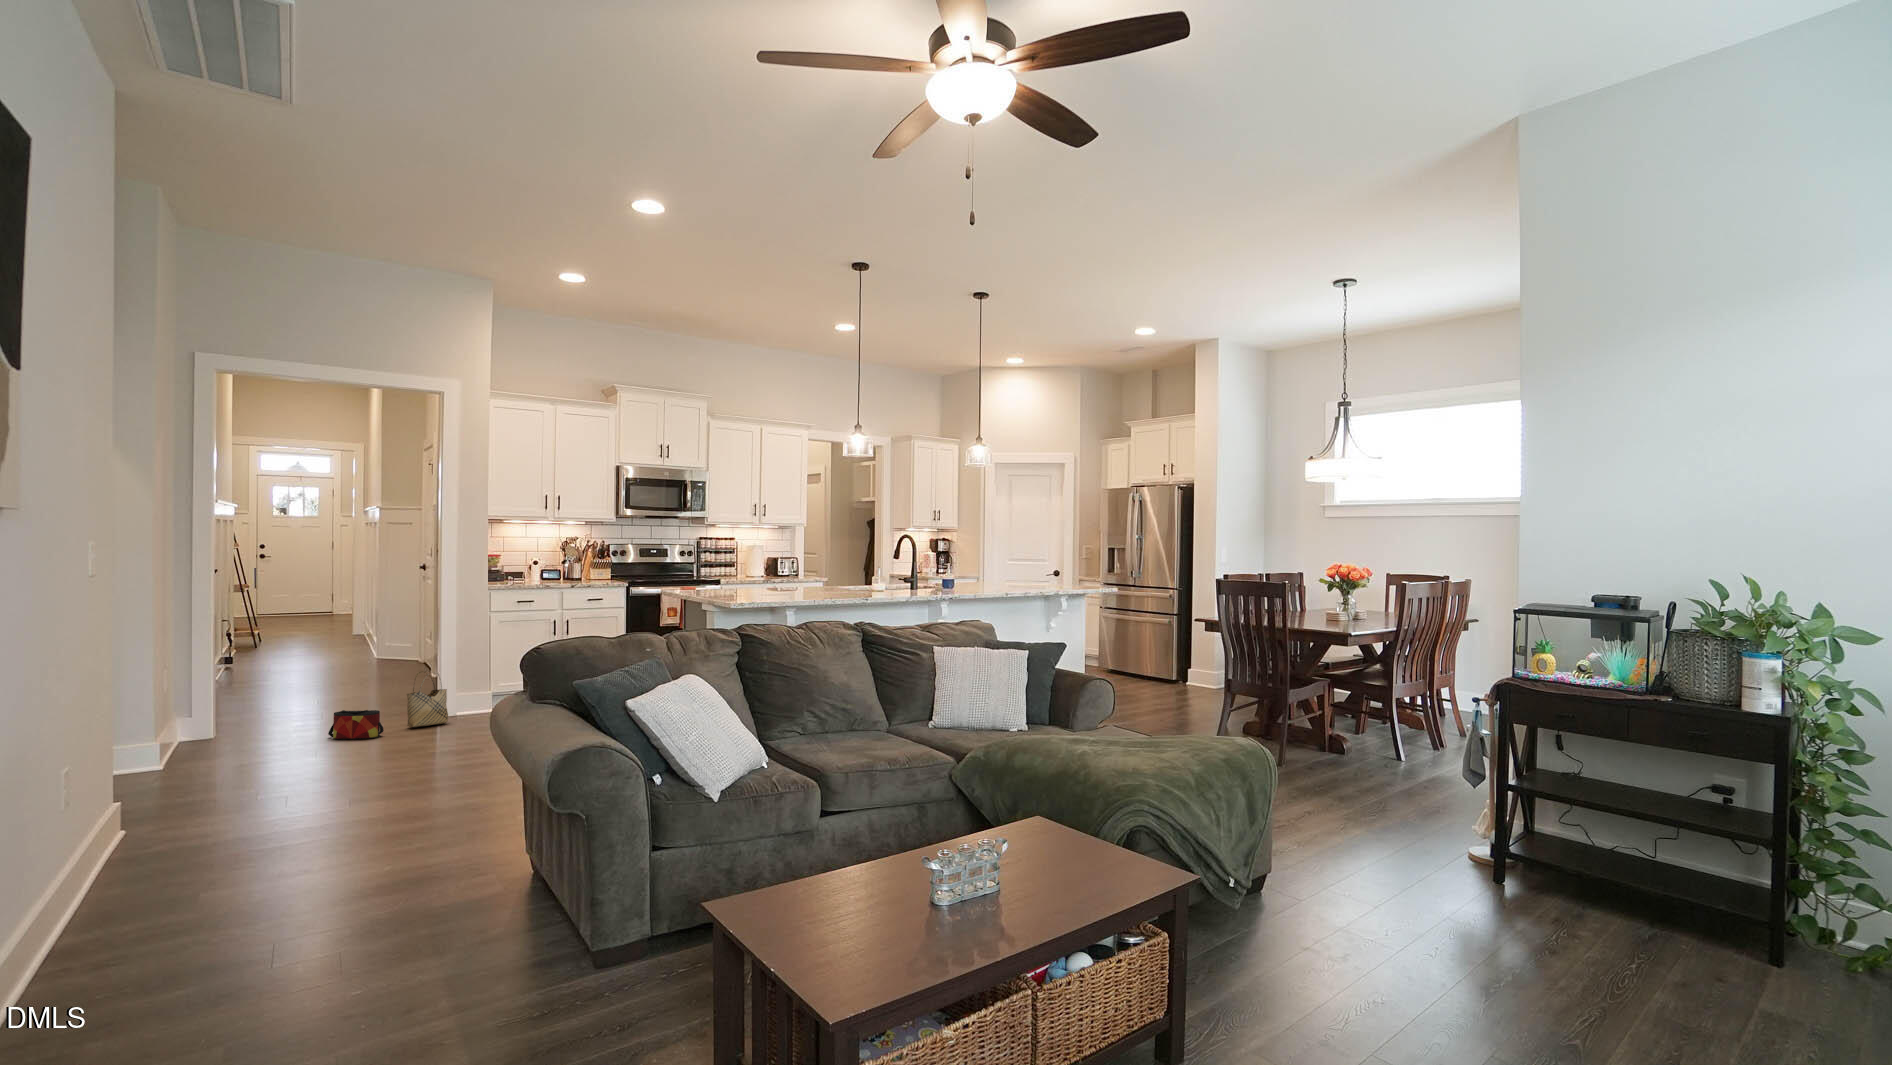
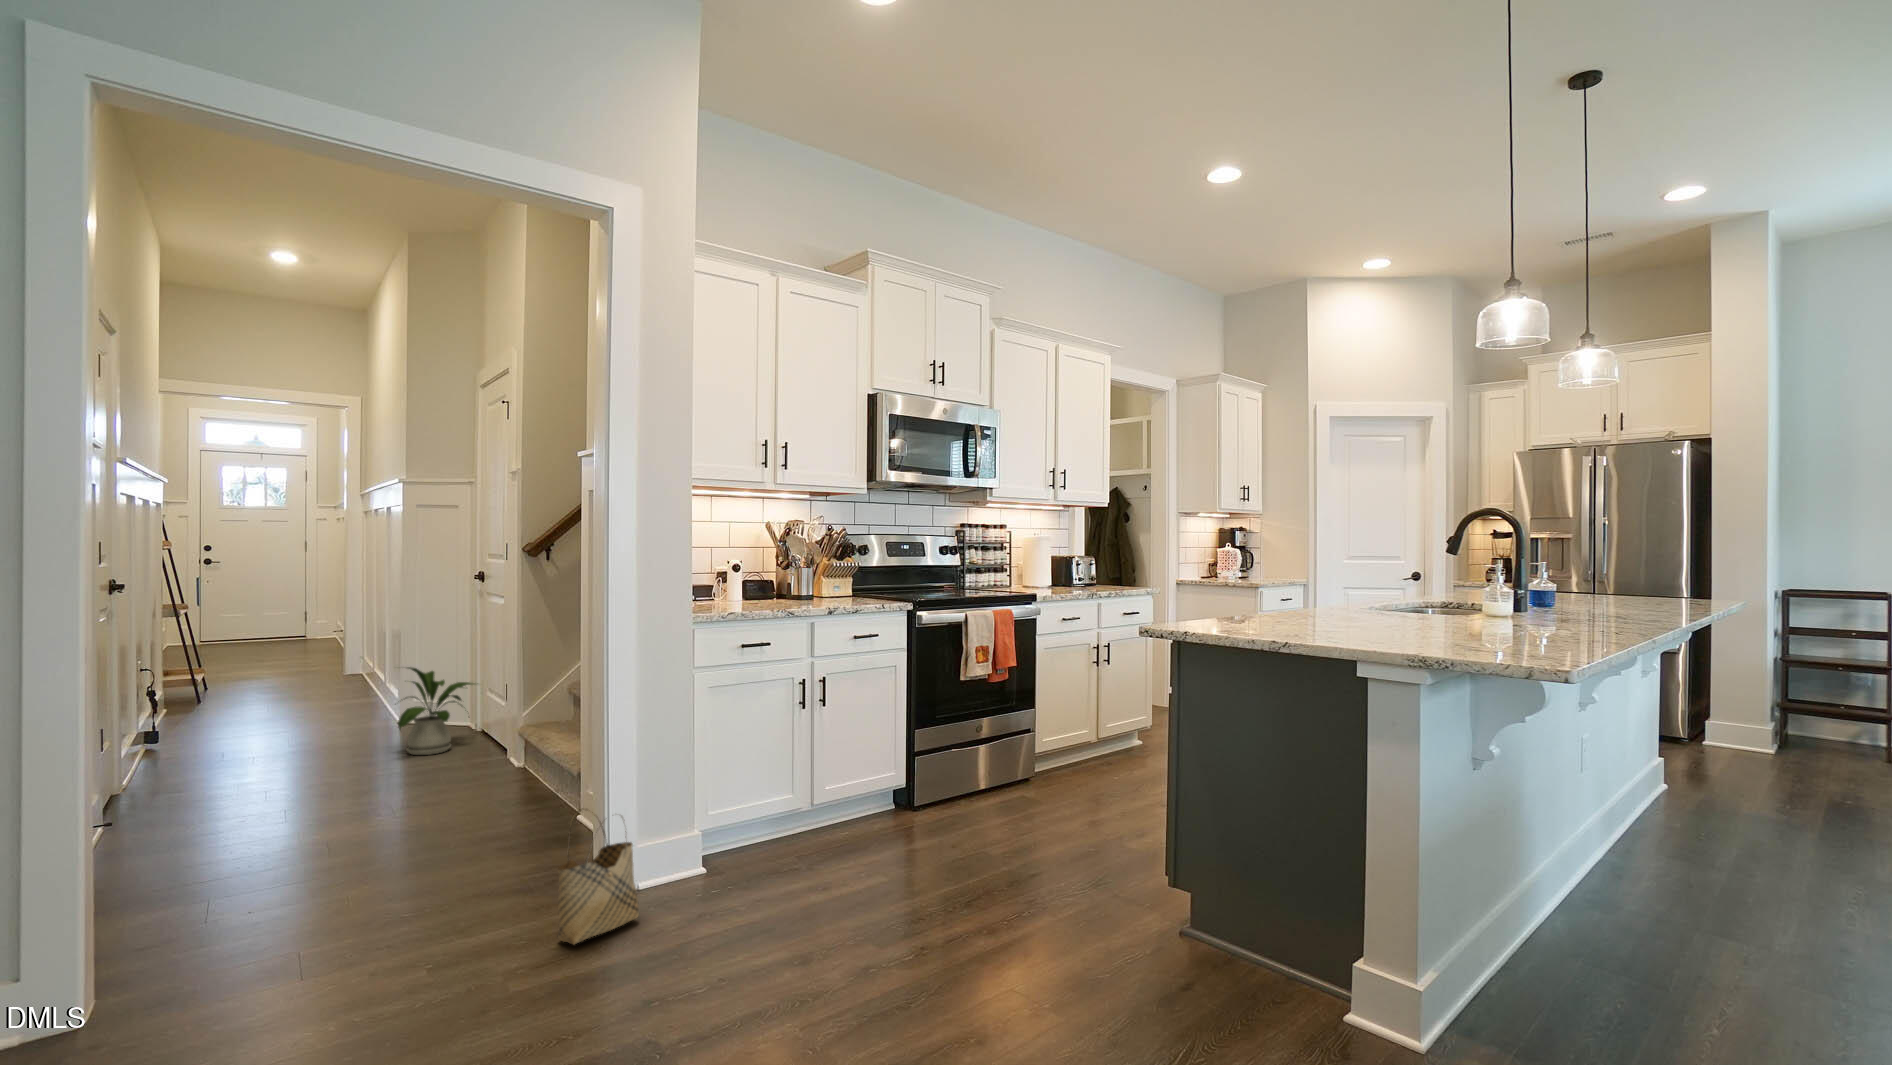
house plant: none [365,620,421,673] -> present [398,667,474,755]
bag: present [328,710,384,740] -> none [384,924,520,1015]

